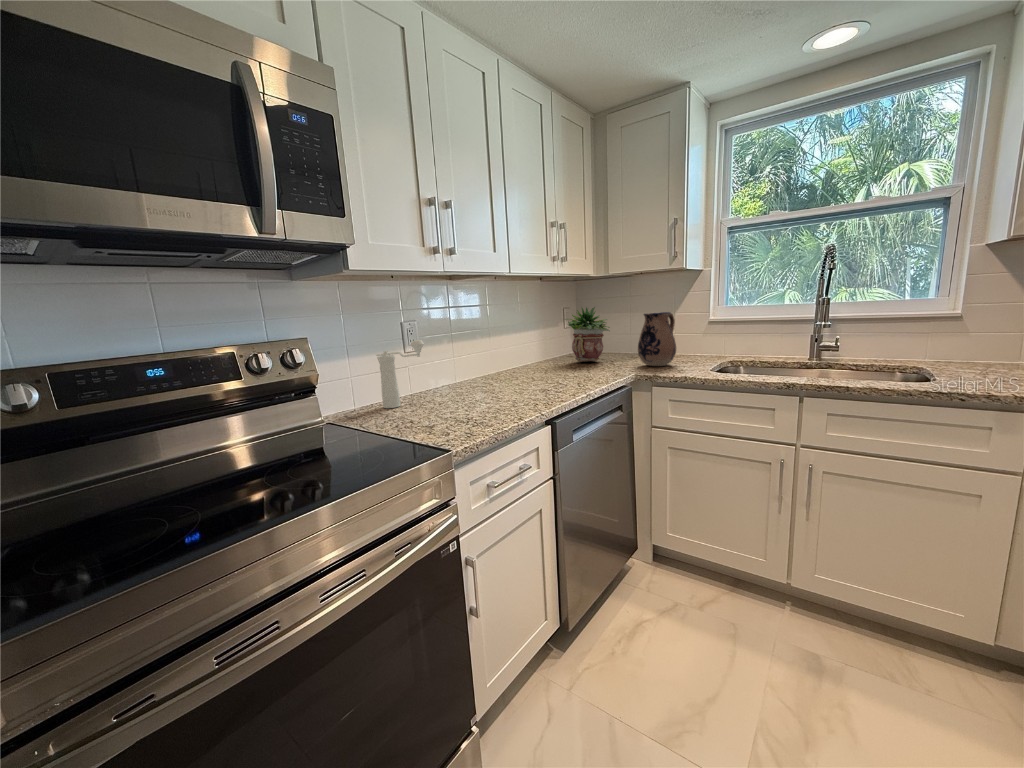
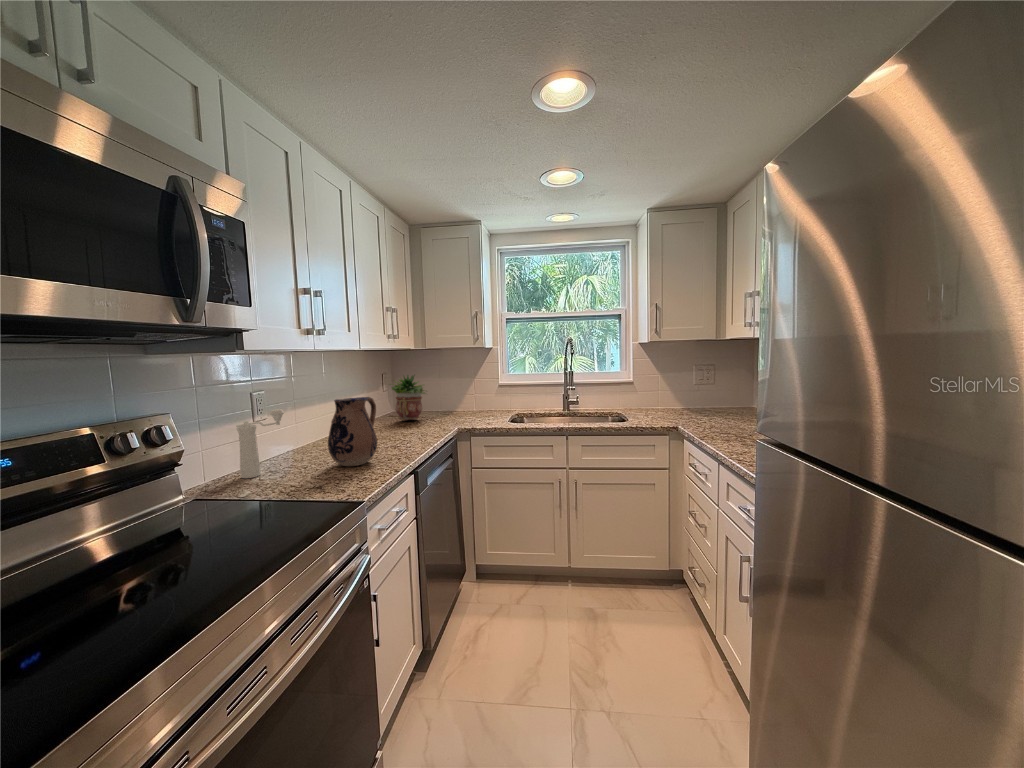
ceramic pitcher: present [638,312,676,366] -> present [328,397,377,466]

